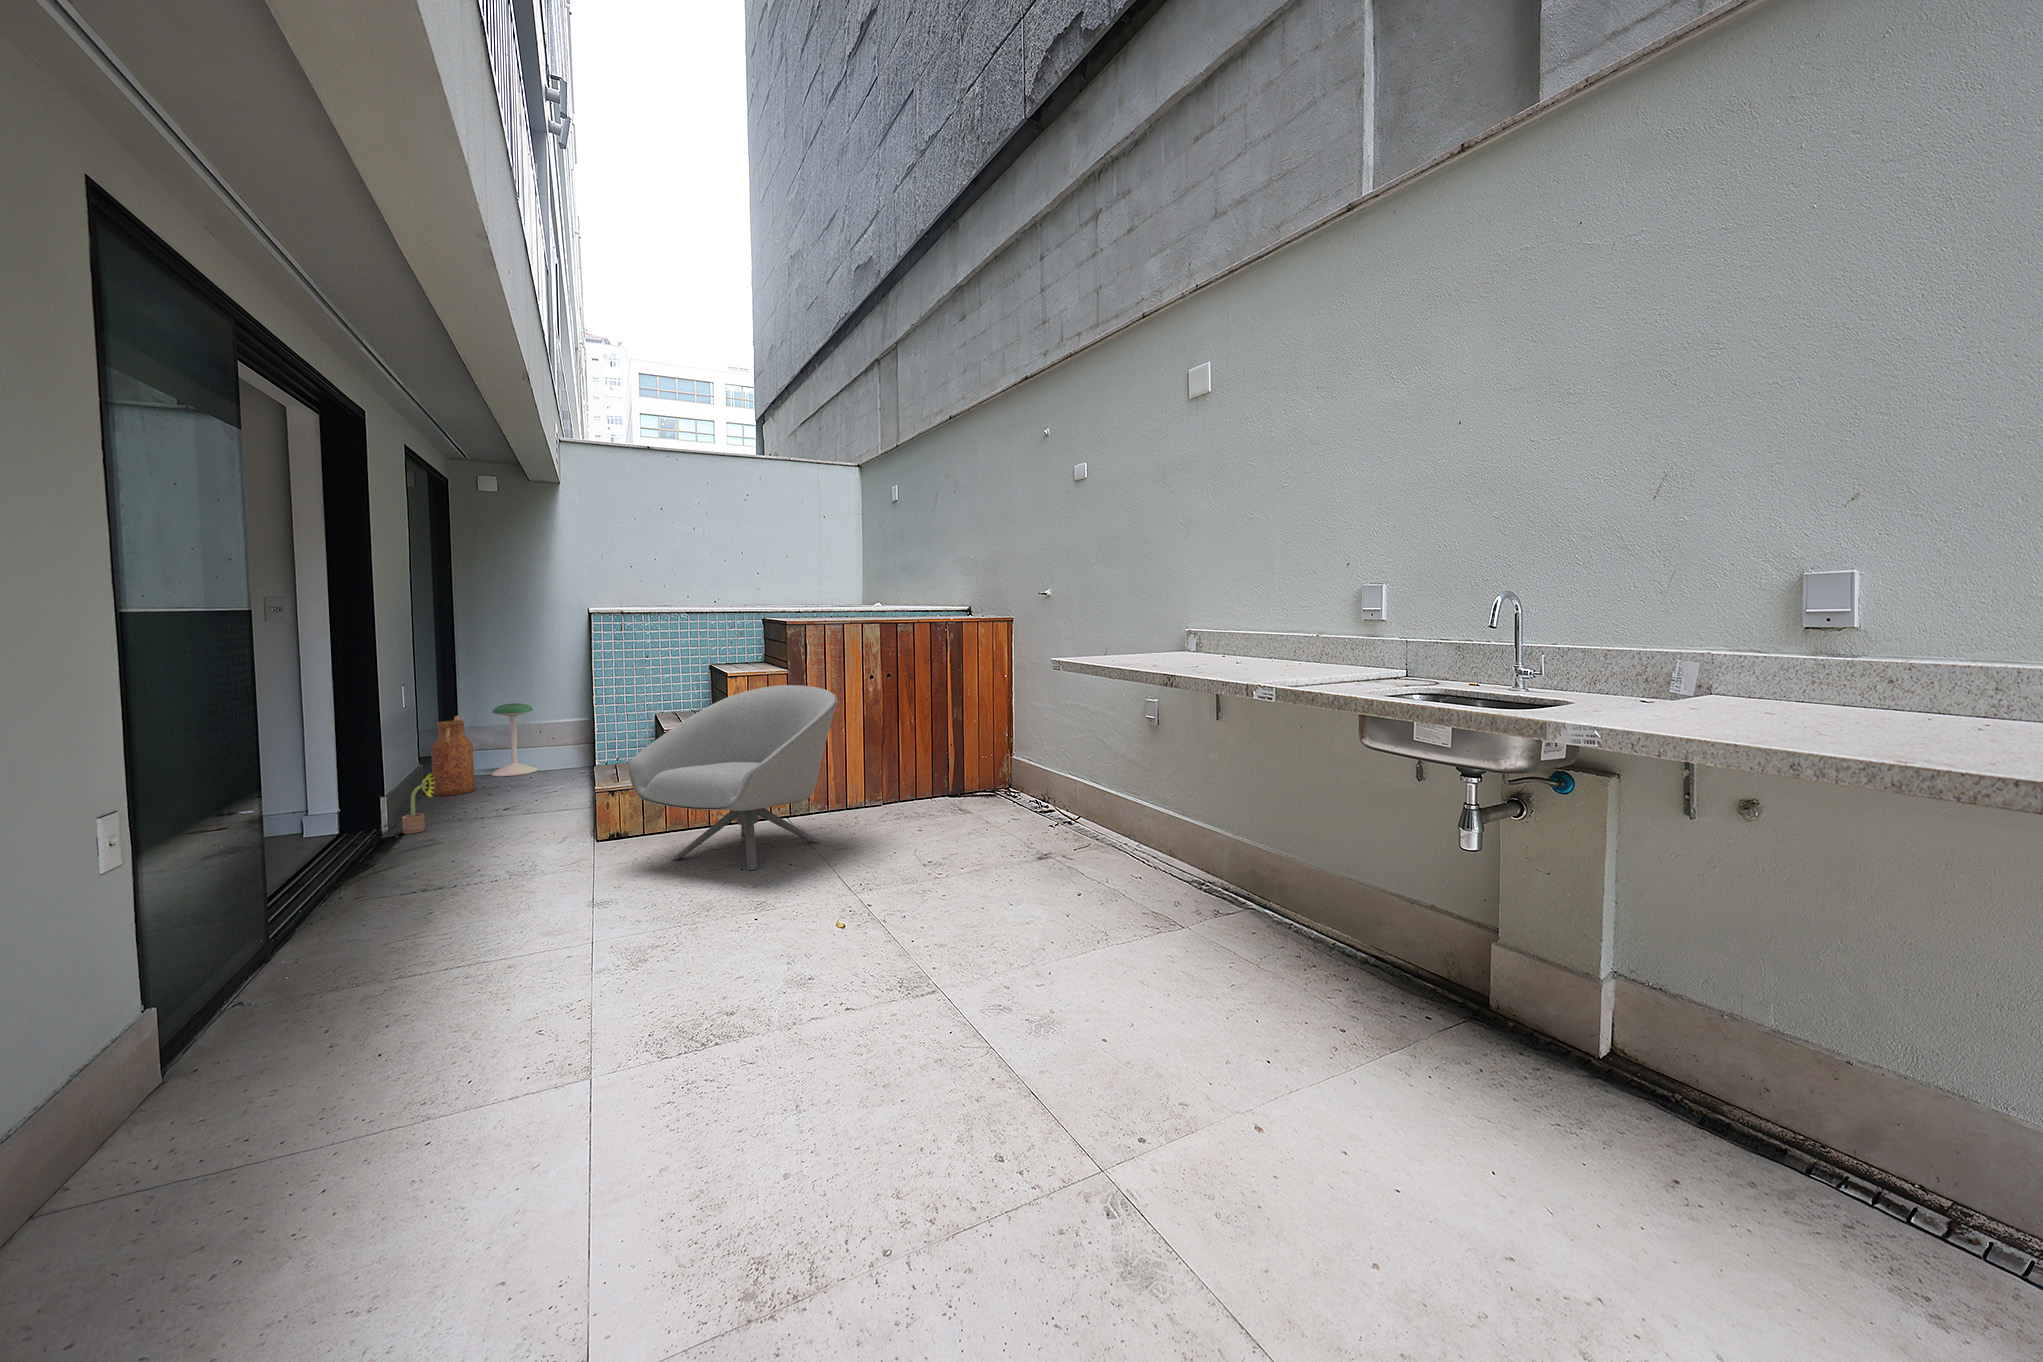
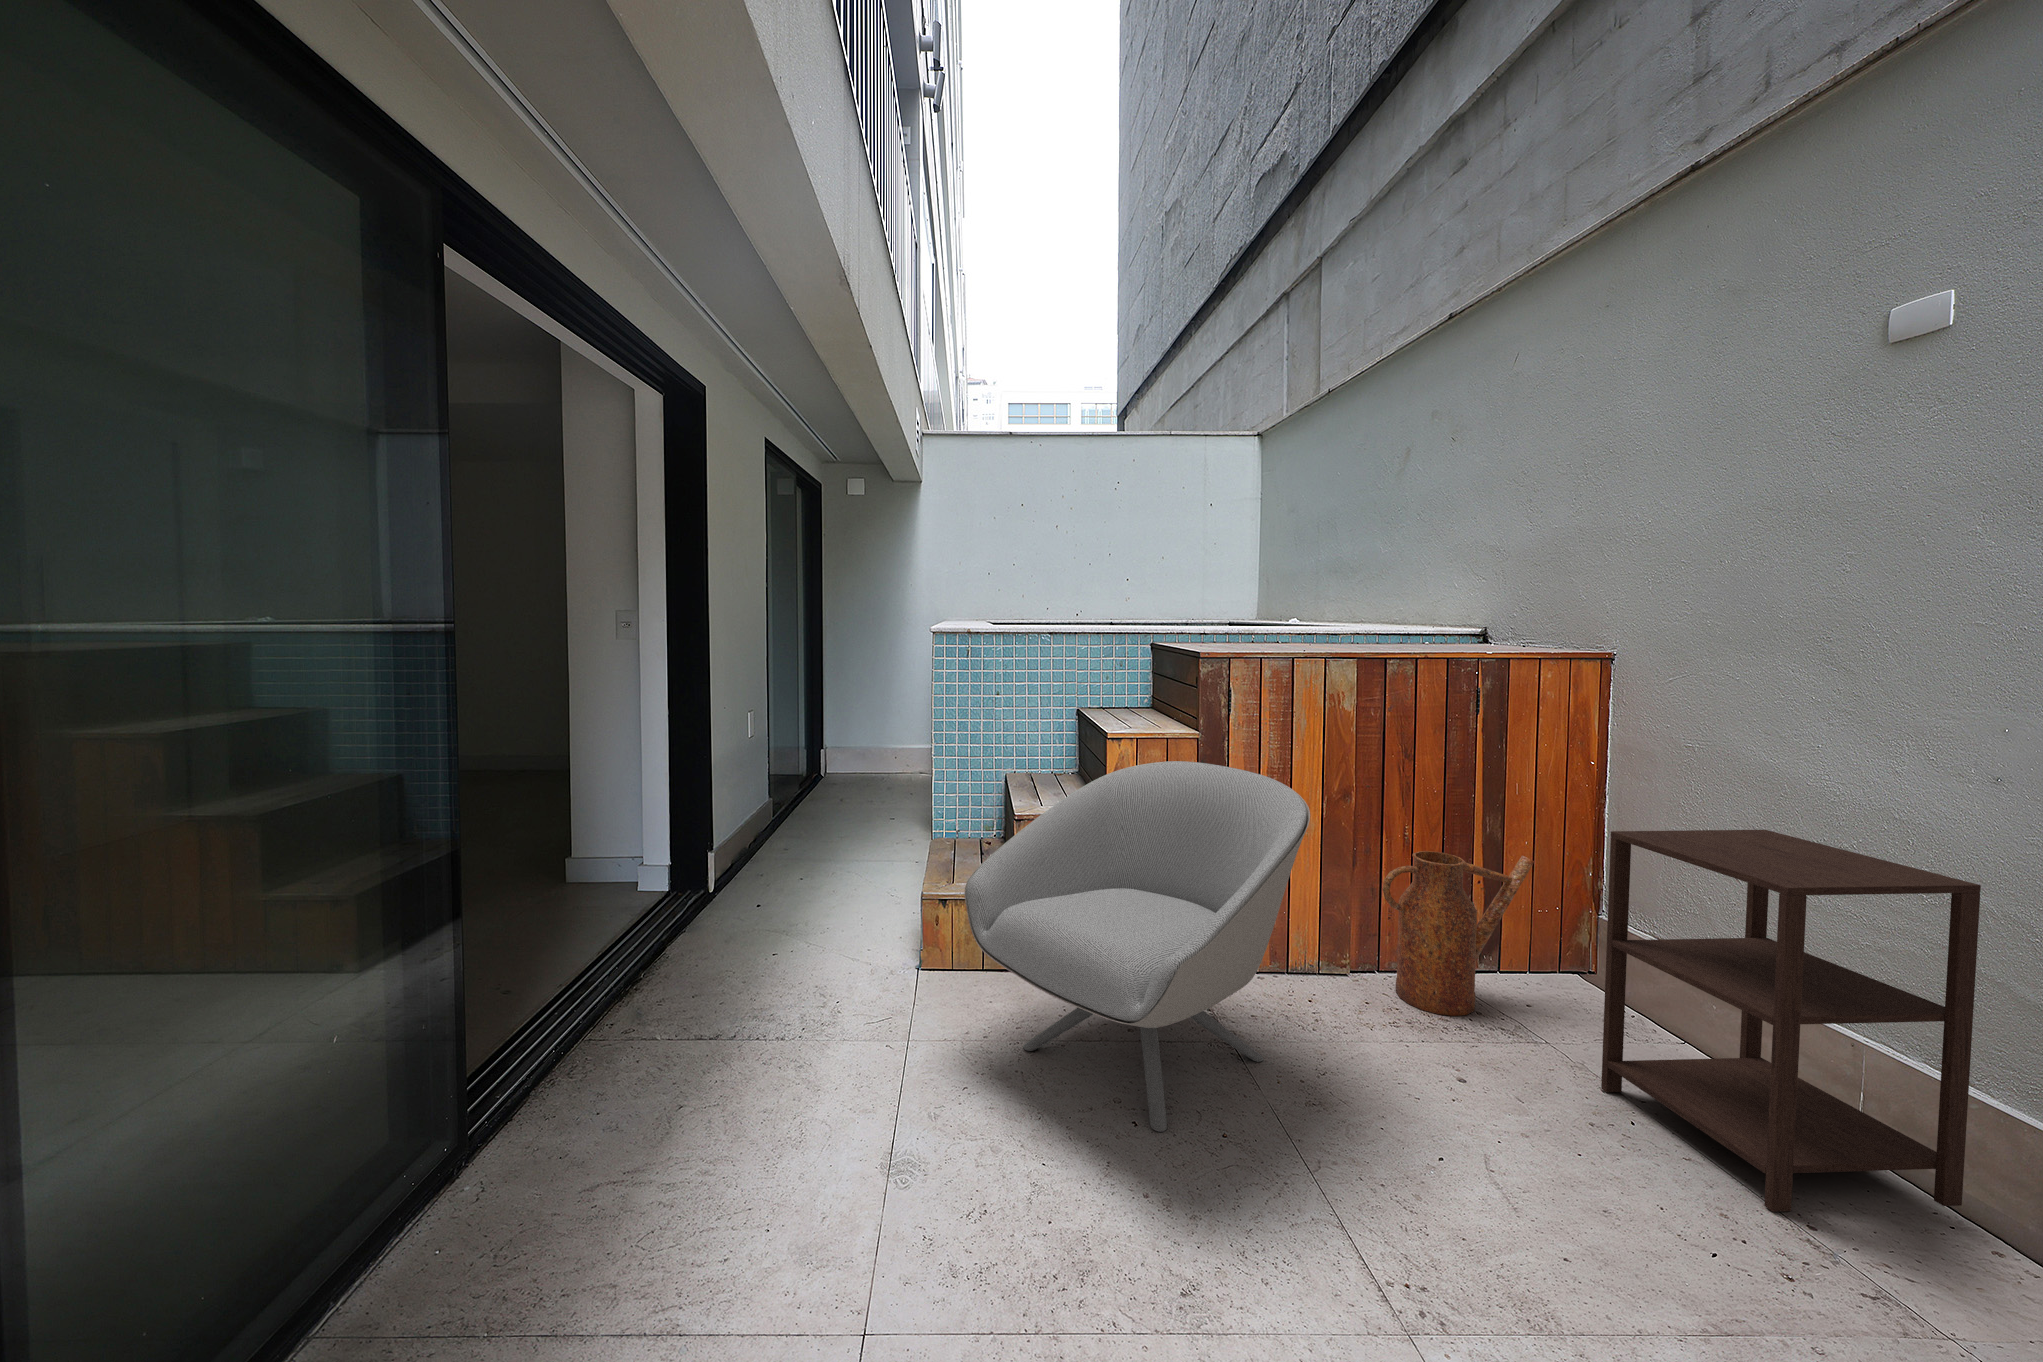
side table: none [980,695,1088,844] -> present [1601,830,1981,1212]
stool: present [491,703,538,776] -> none [843,729,886,810]
watering can: present [431,716,475,796] -> present [1382,851,1534,1016]
decorative plant: present [402,773,435,834] -> none [734,822,769,895]

